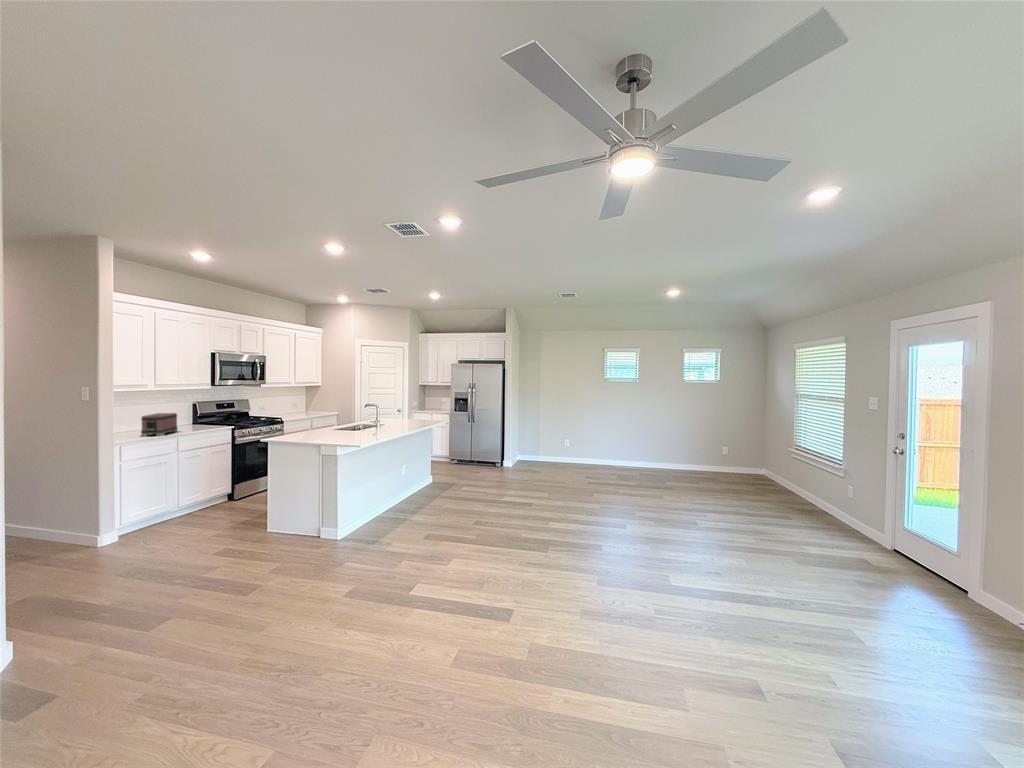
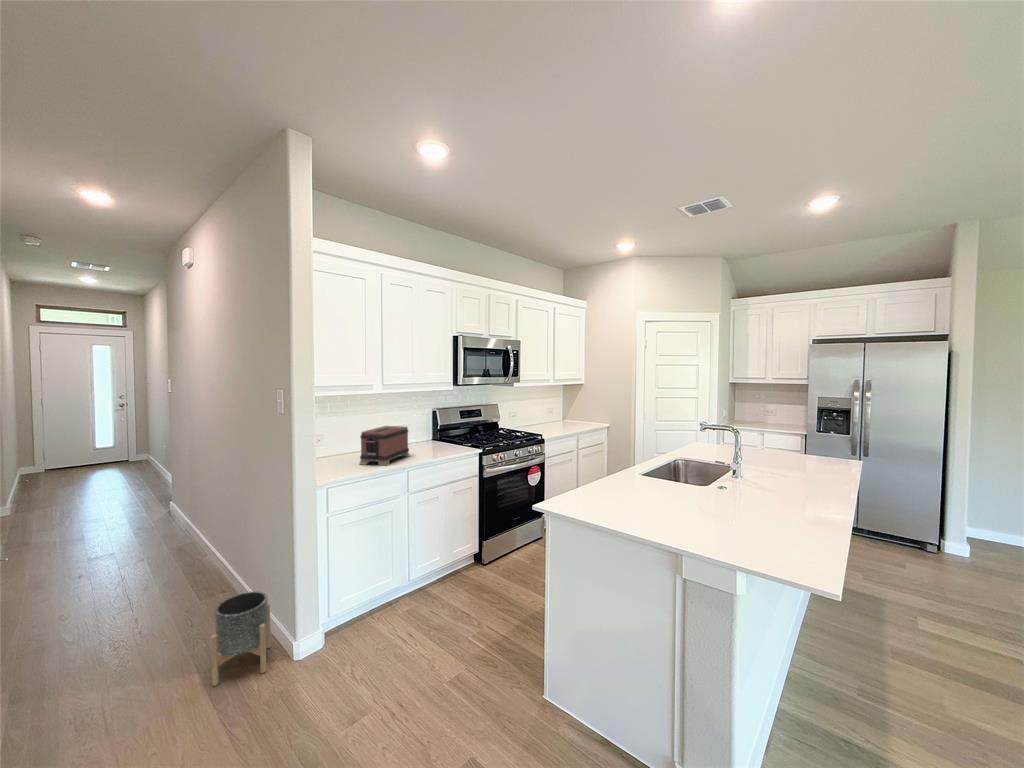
planter: none [38,513,81,563] -> present [211,591,271,686]

